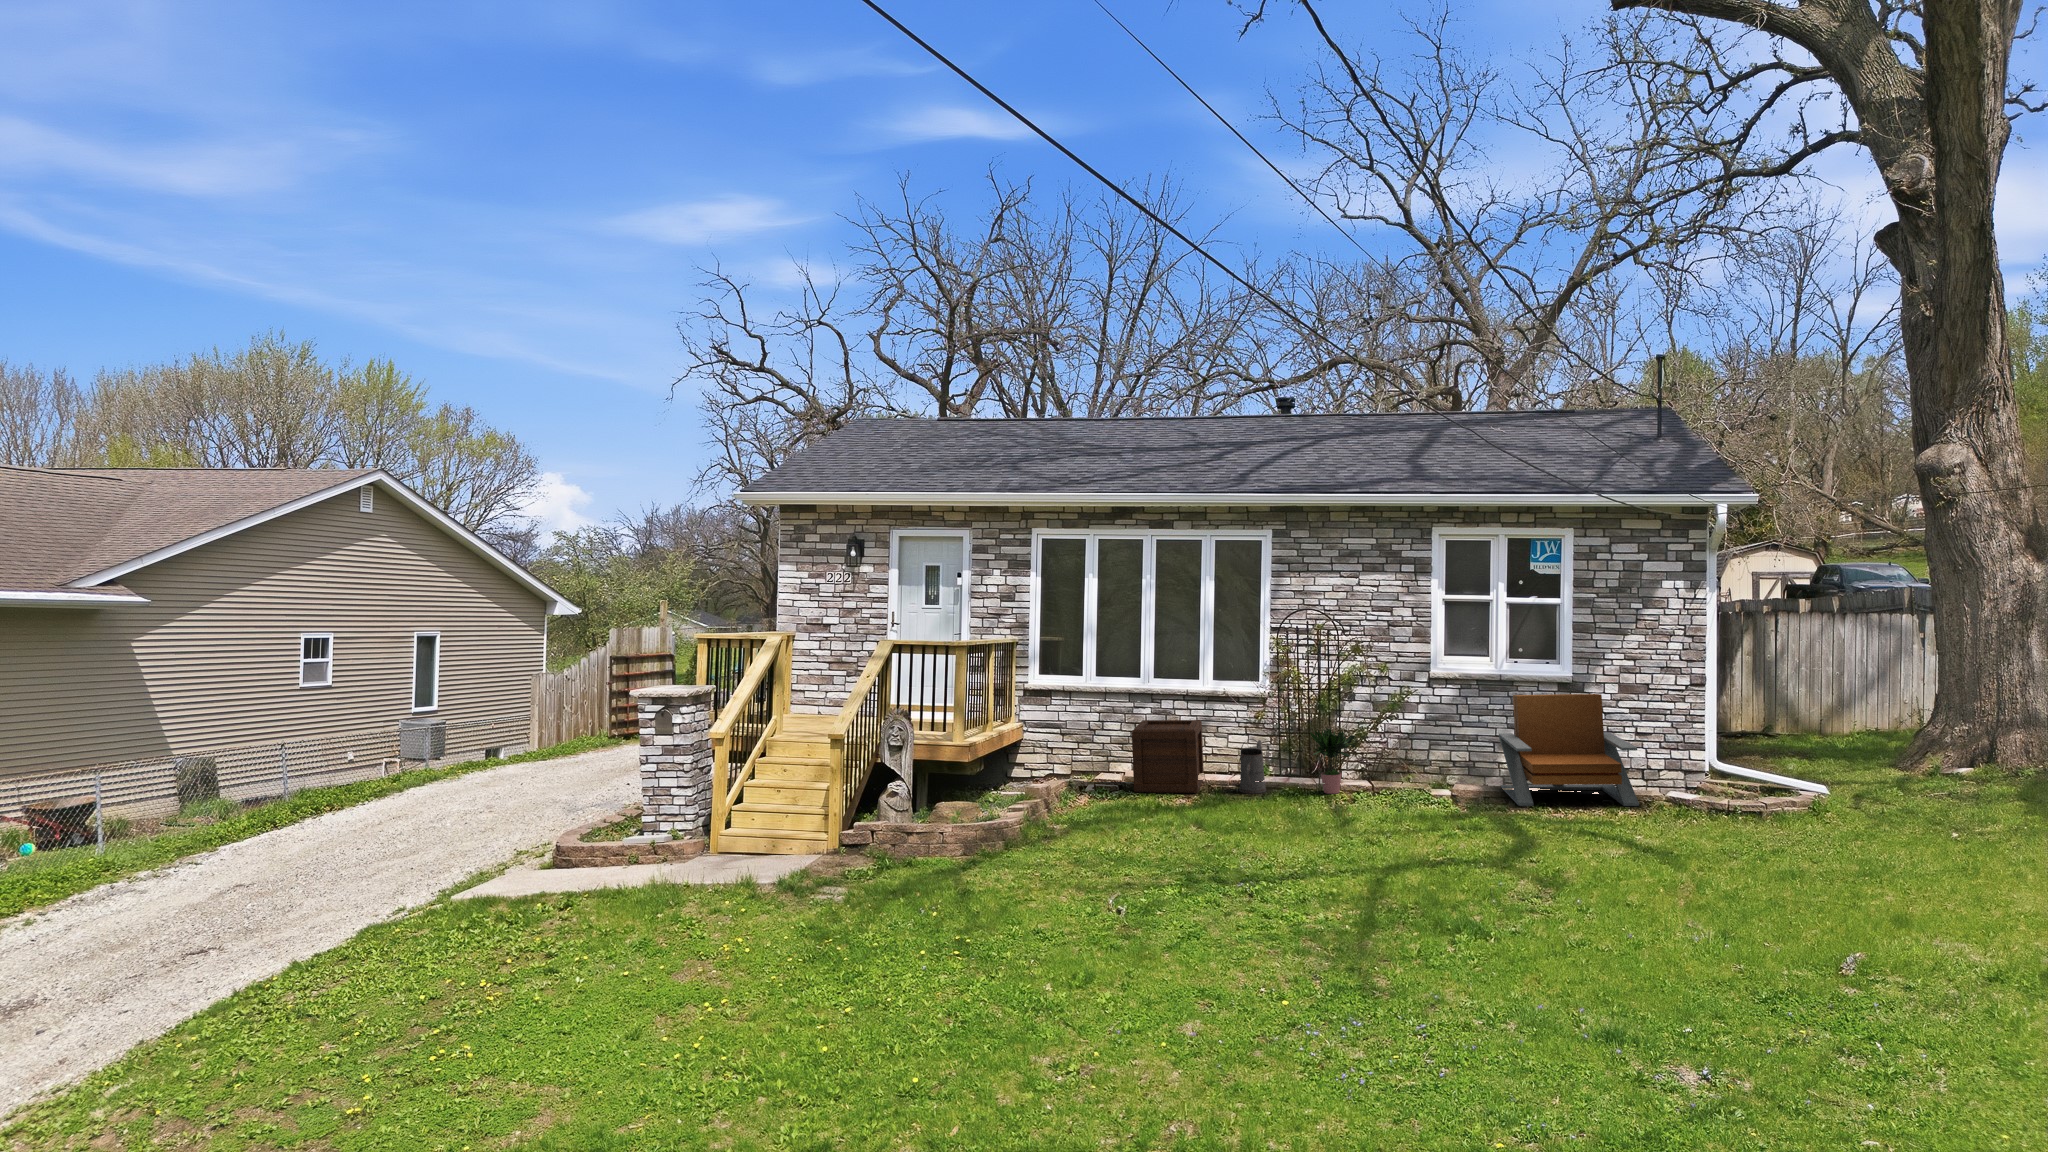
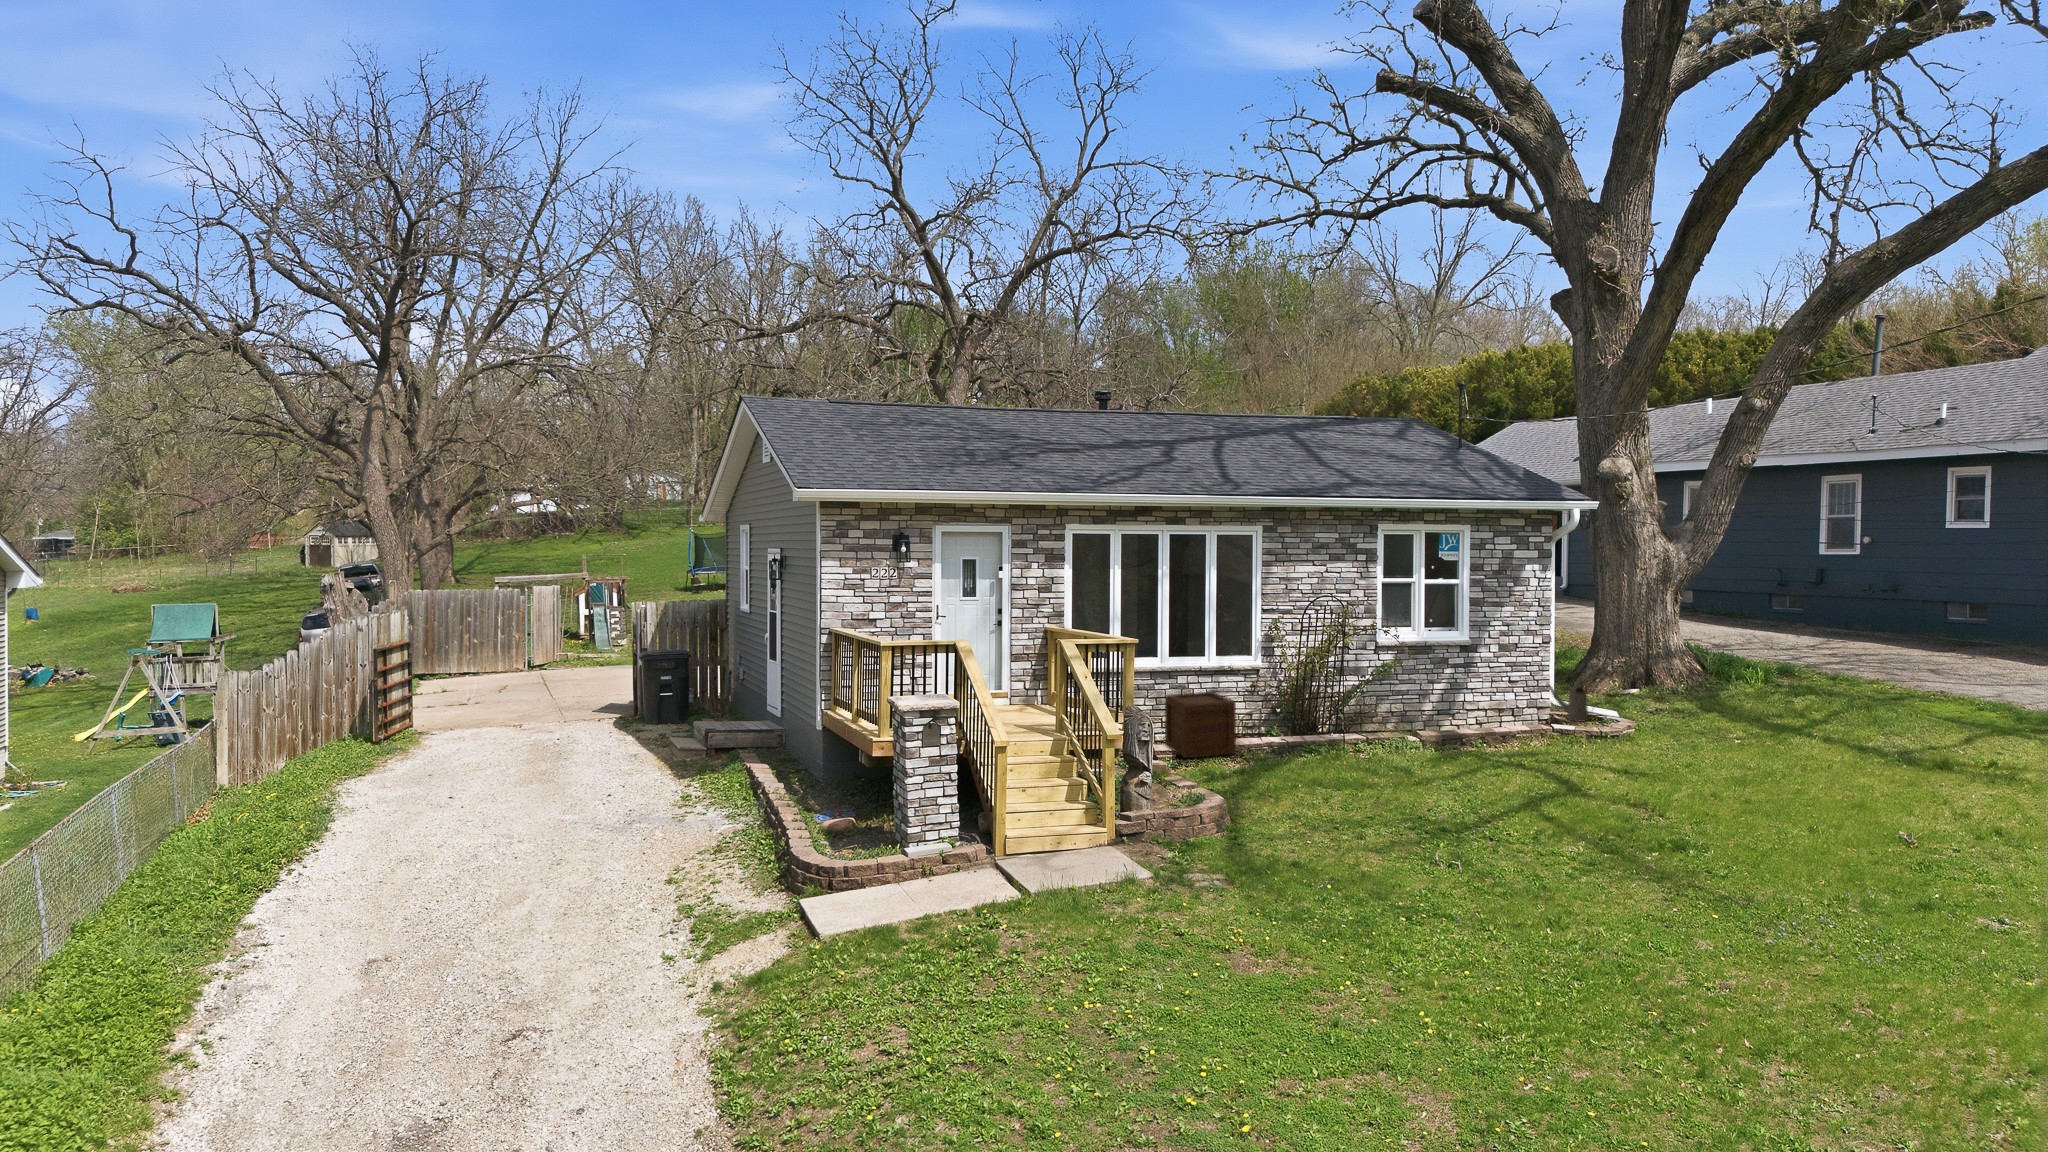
lounge chair: present [1499,694,1639,806] -> none [1428,653,1539,741]
potted plant: present [1310,728,1356,794] -> none [1312,689,1352,745]
watering can: present [1239,739,1266,793] -> present [1547,680,1588,722]

